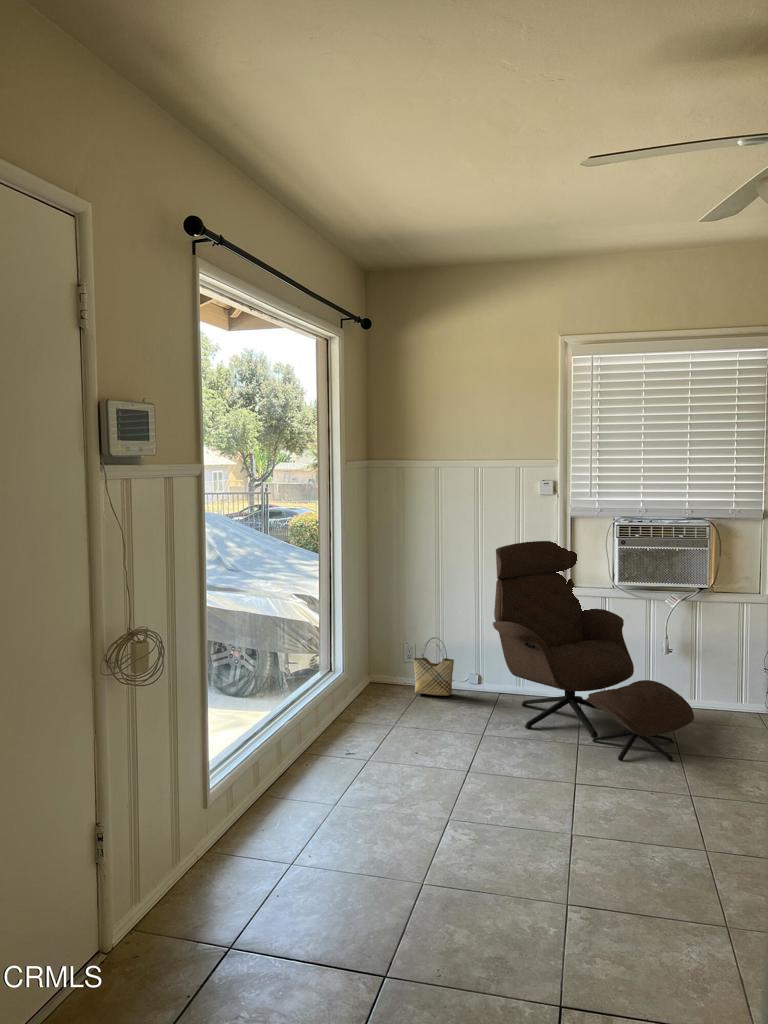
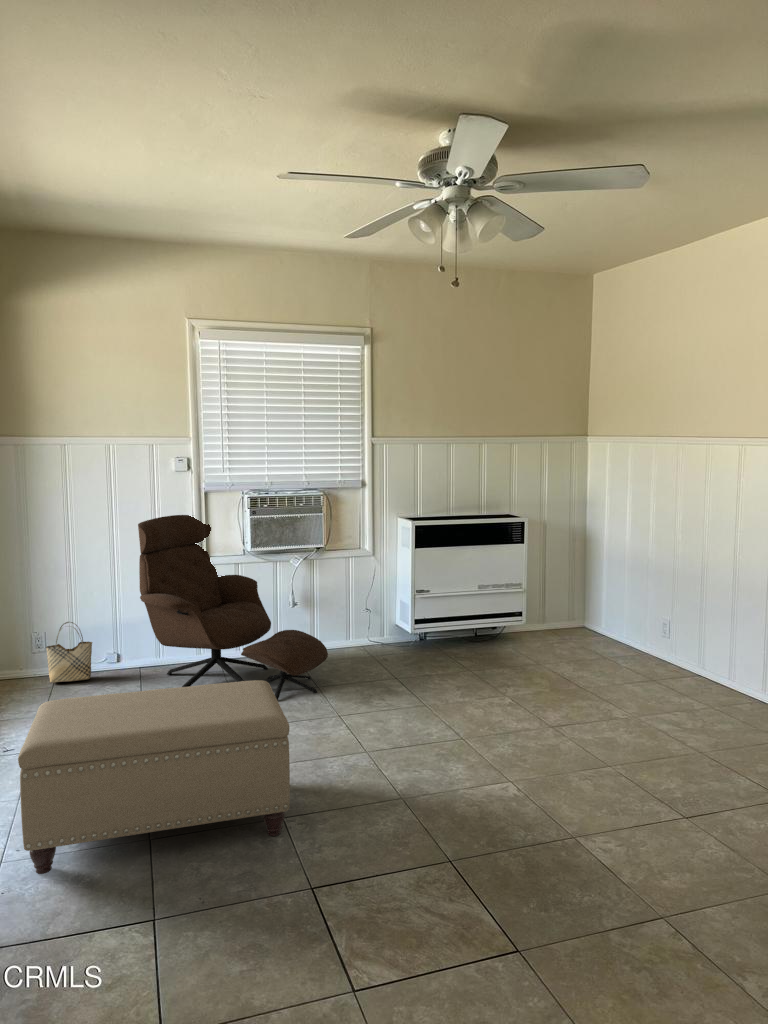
ottoman: none [305,720,573,923] -> present [18,680,290,874]

